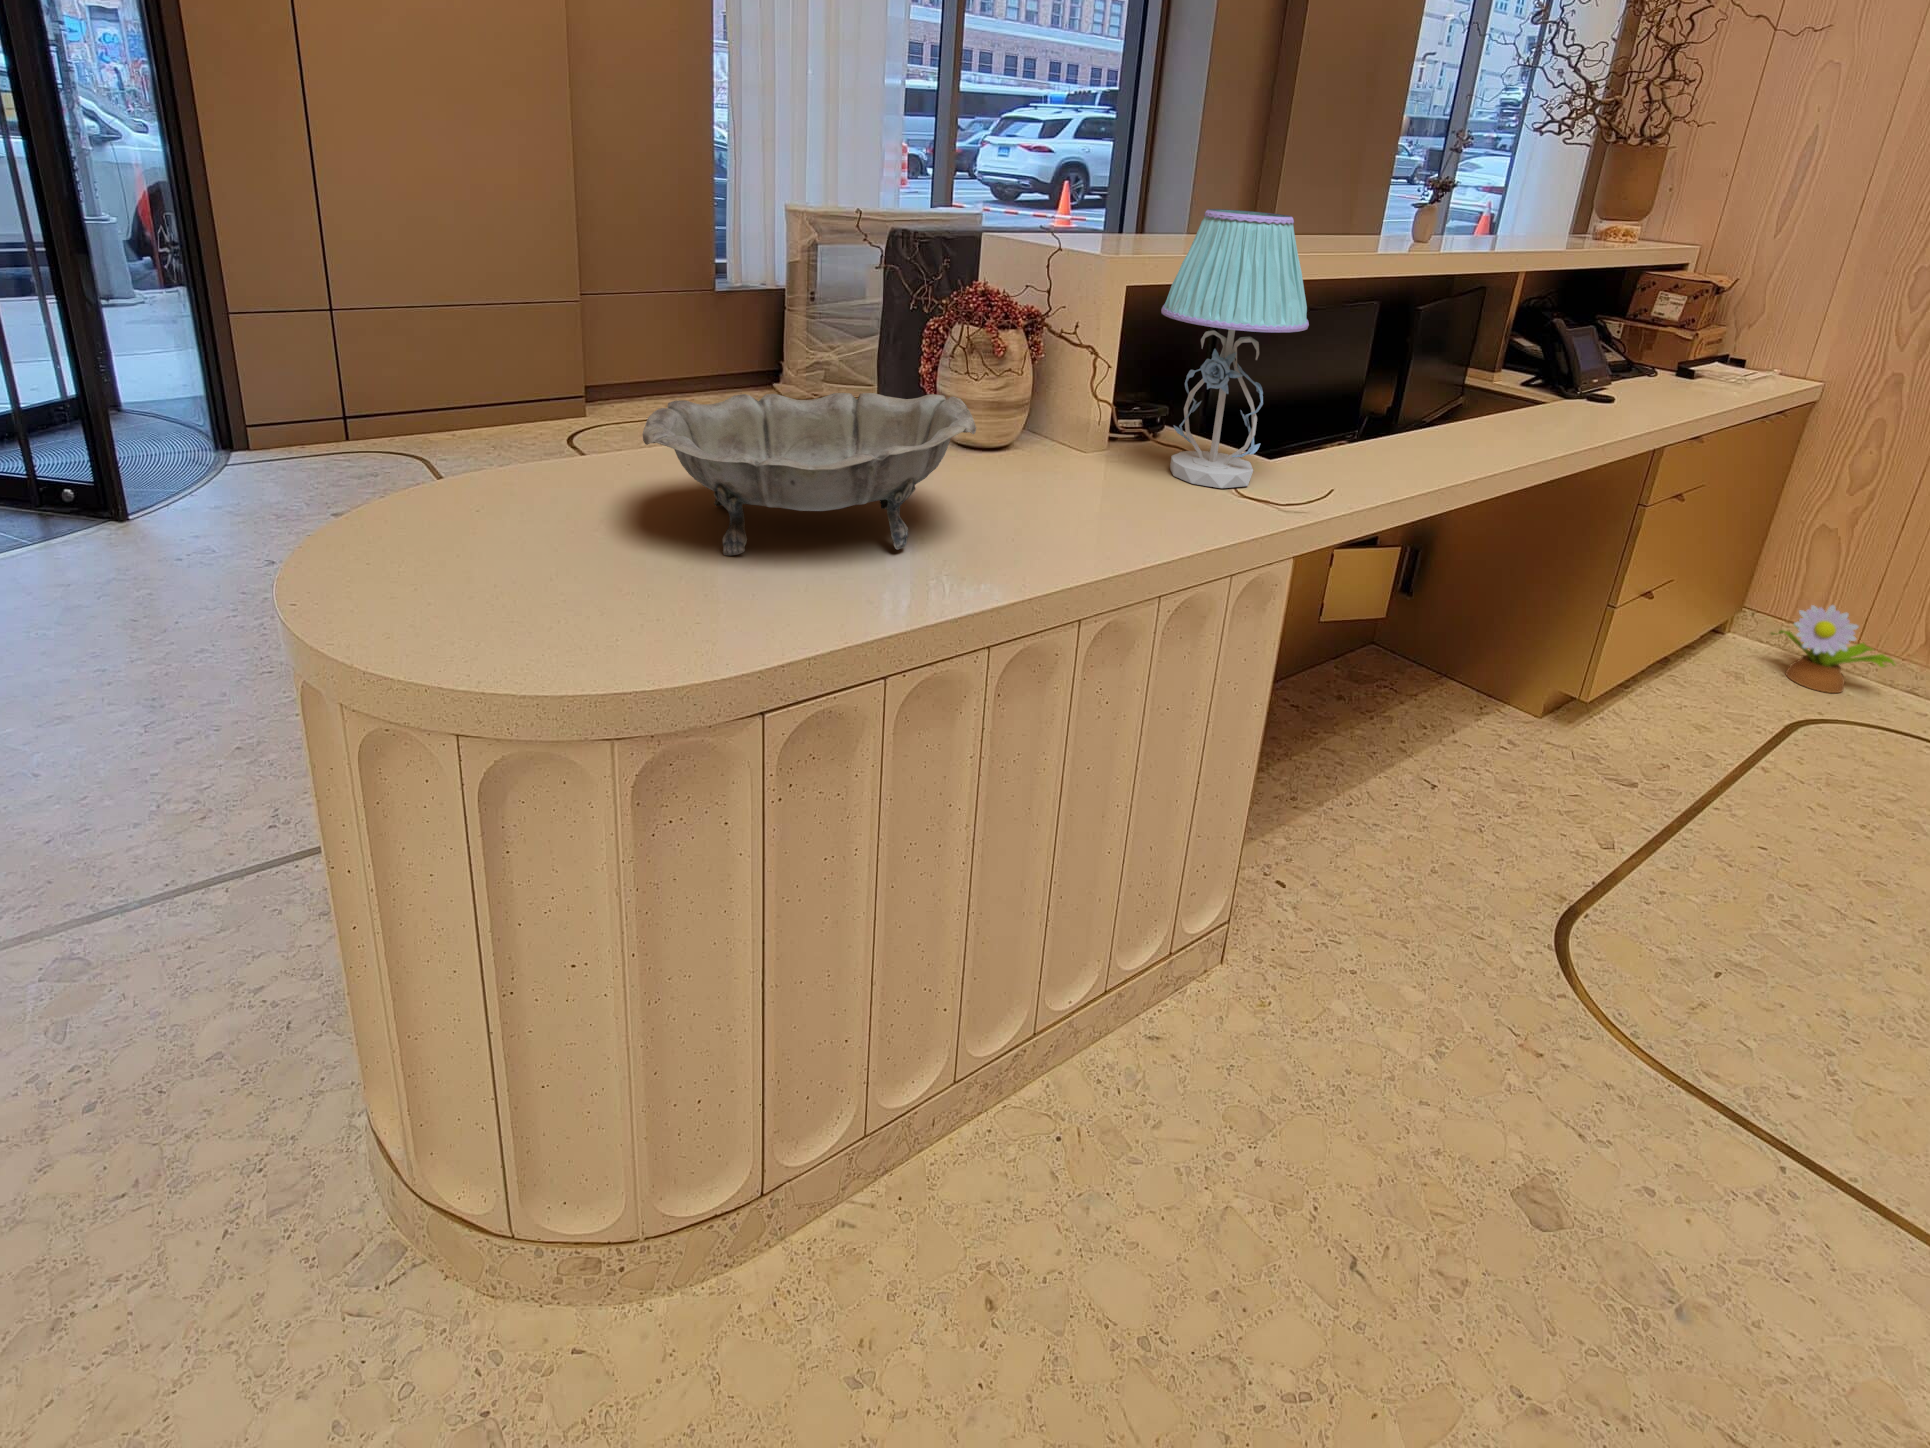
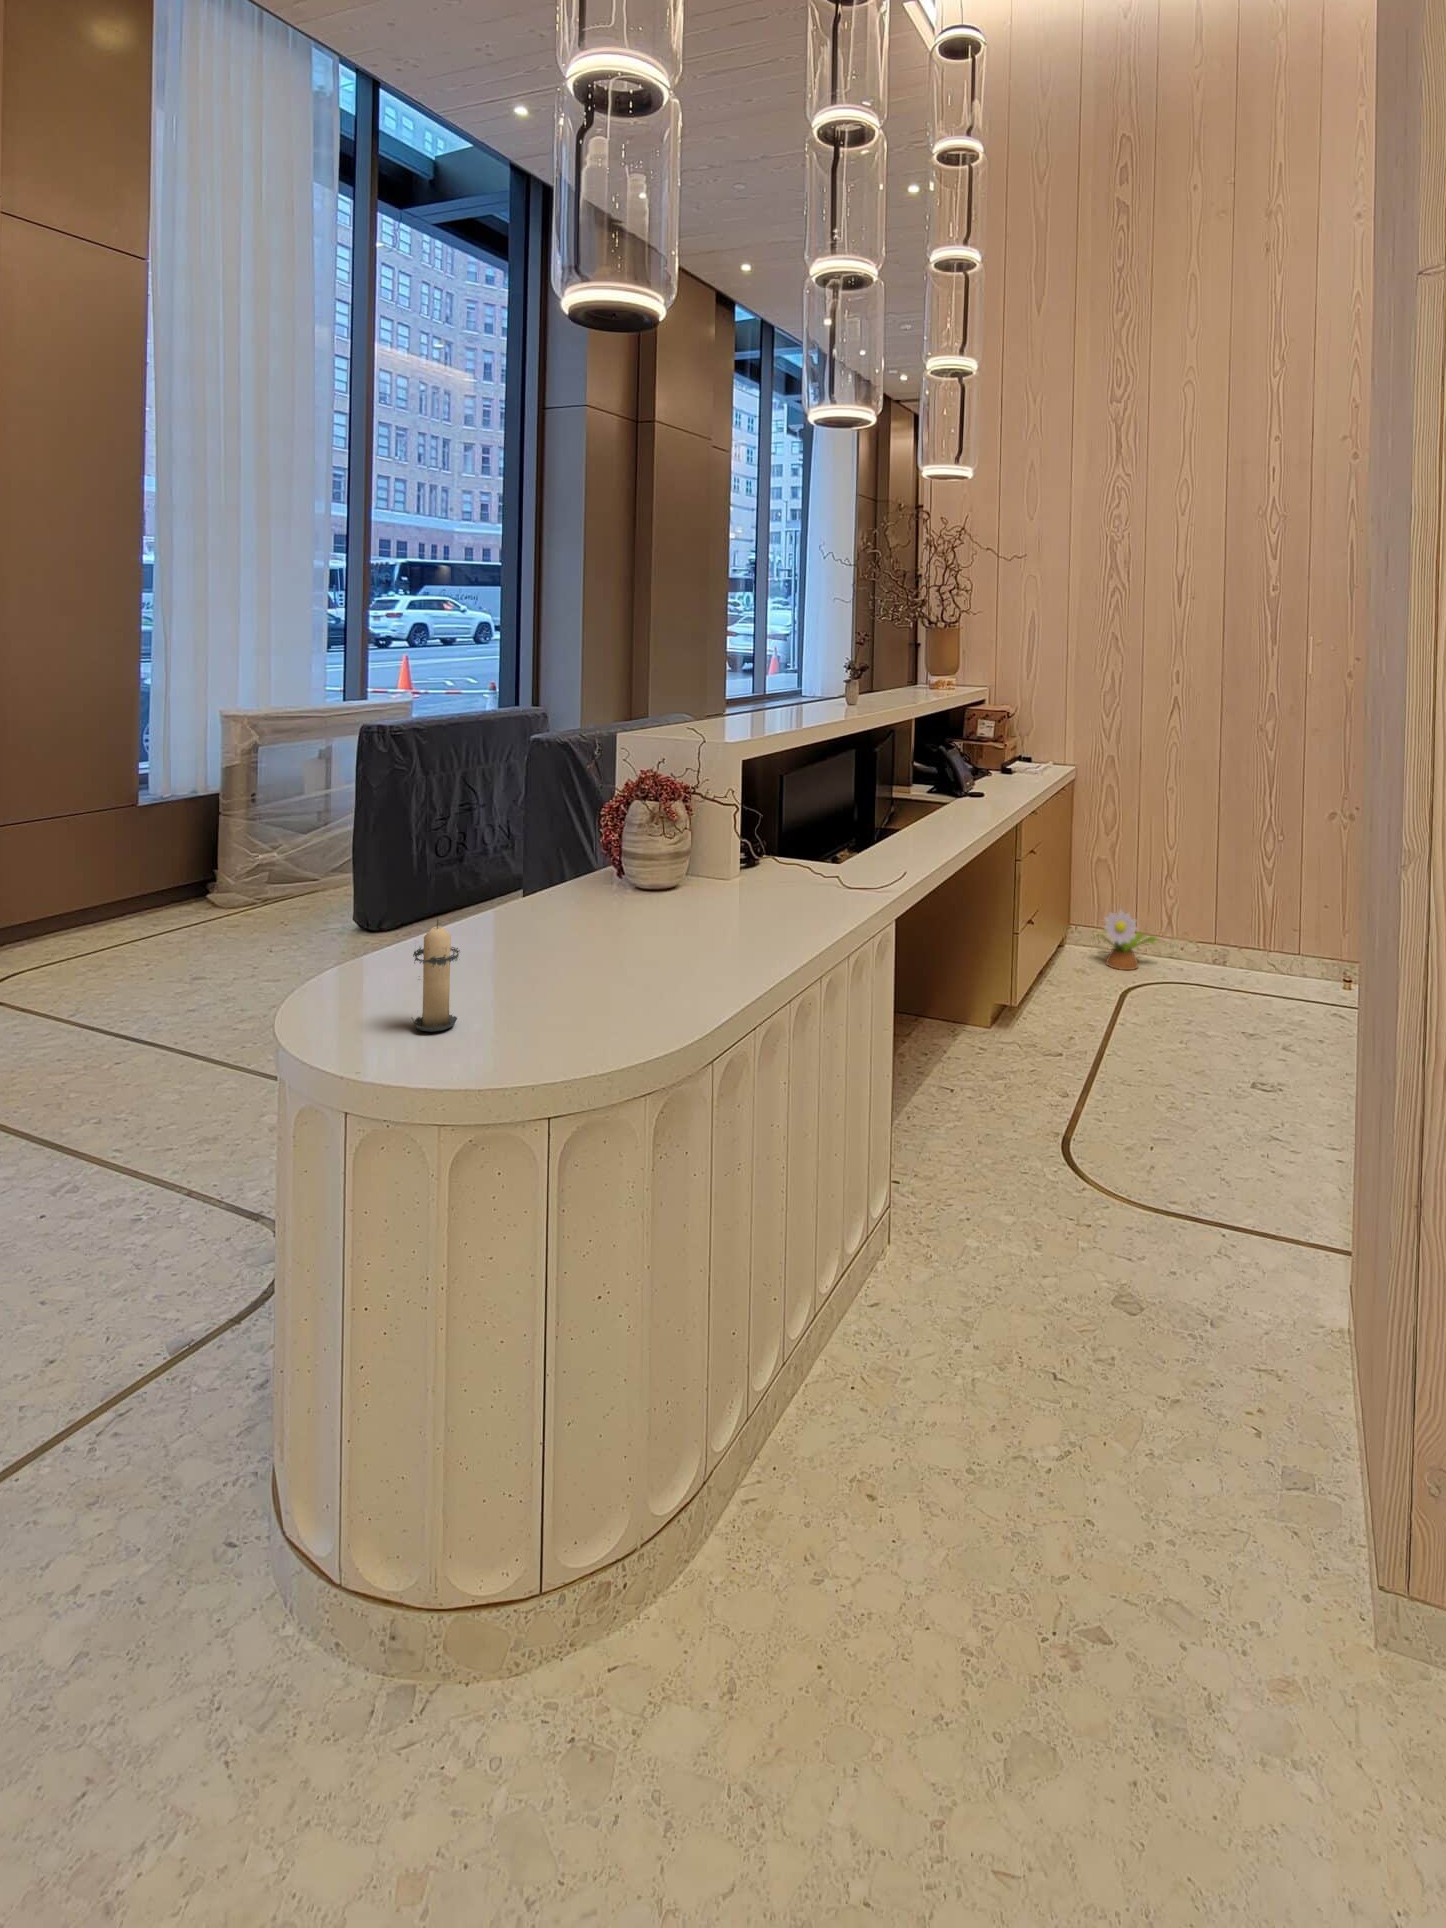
table lamp: present [1161,209,1309,488] -> none [777,705,871,887]
decorative bowl: present [643,393,976,555] -> none [520,849,744,982]
candle: none [392,424,478,573] -> present [412,919,459,1032]

